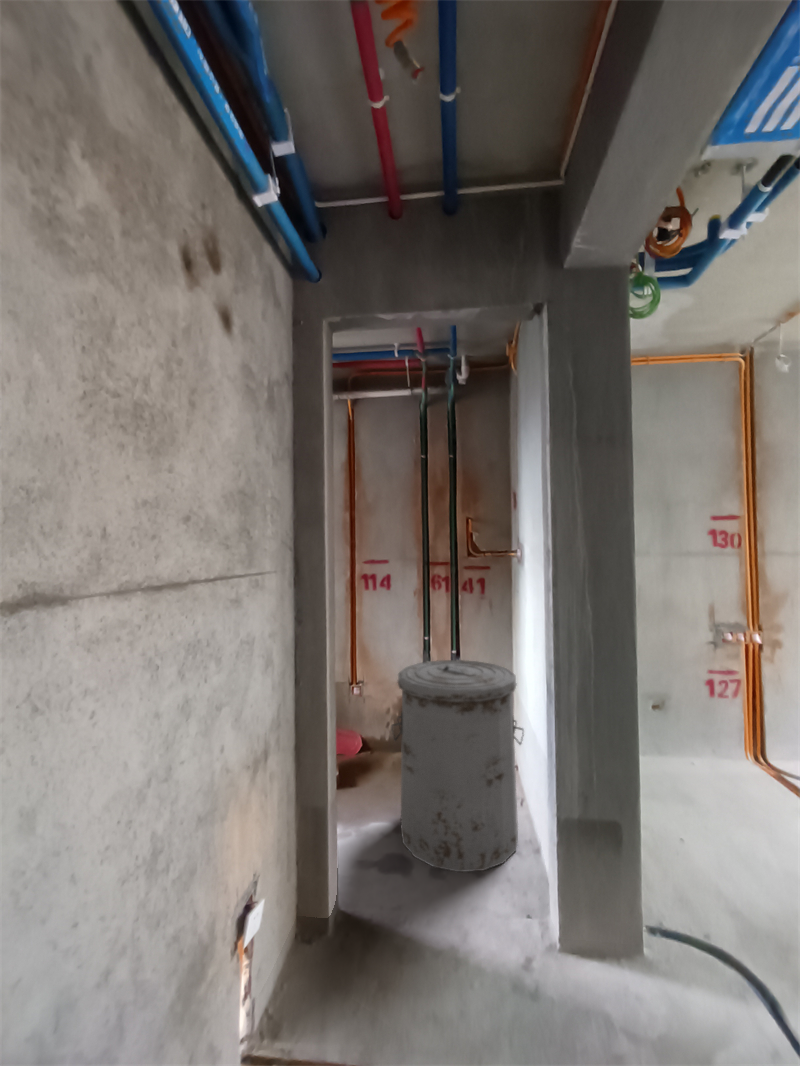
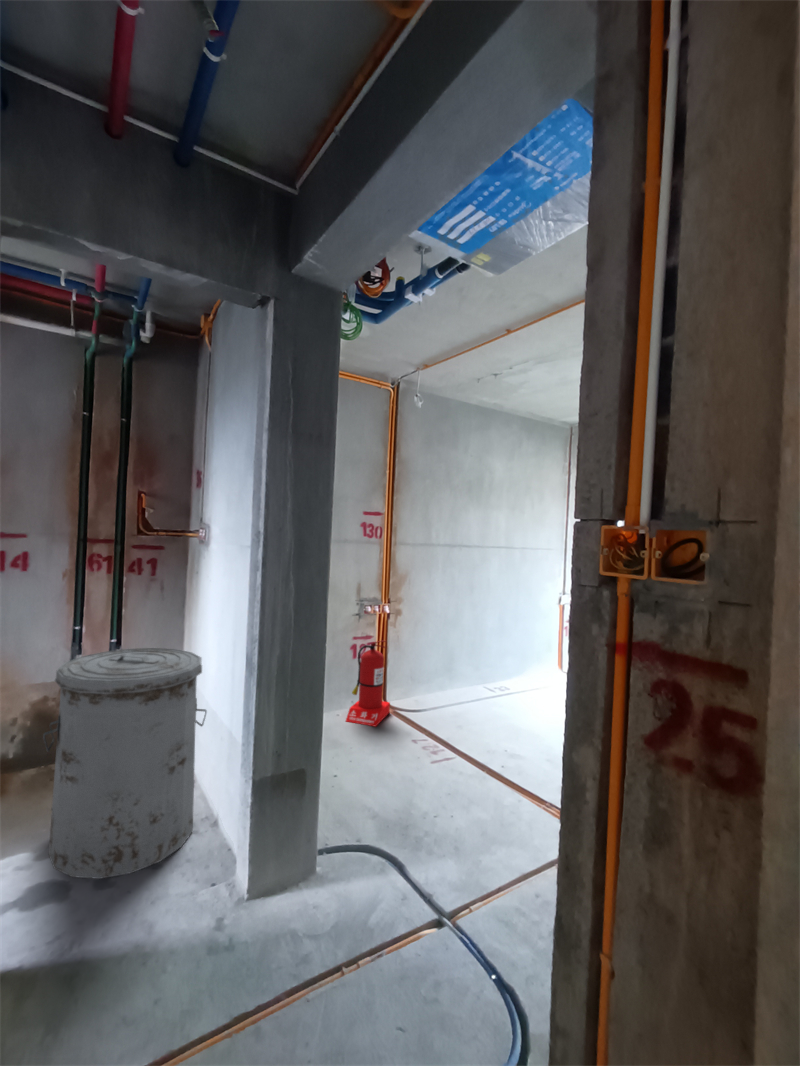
fire extinguisher: none [705,678,772,789] -> present [346,641,390,726]

